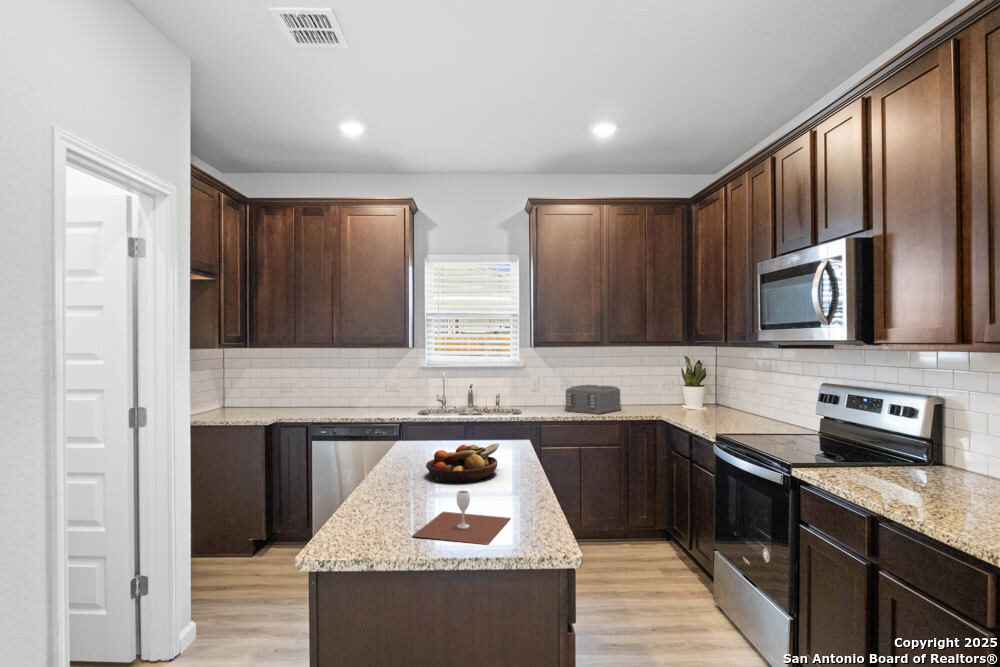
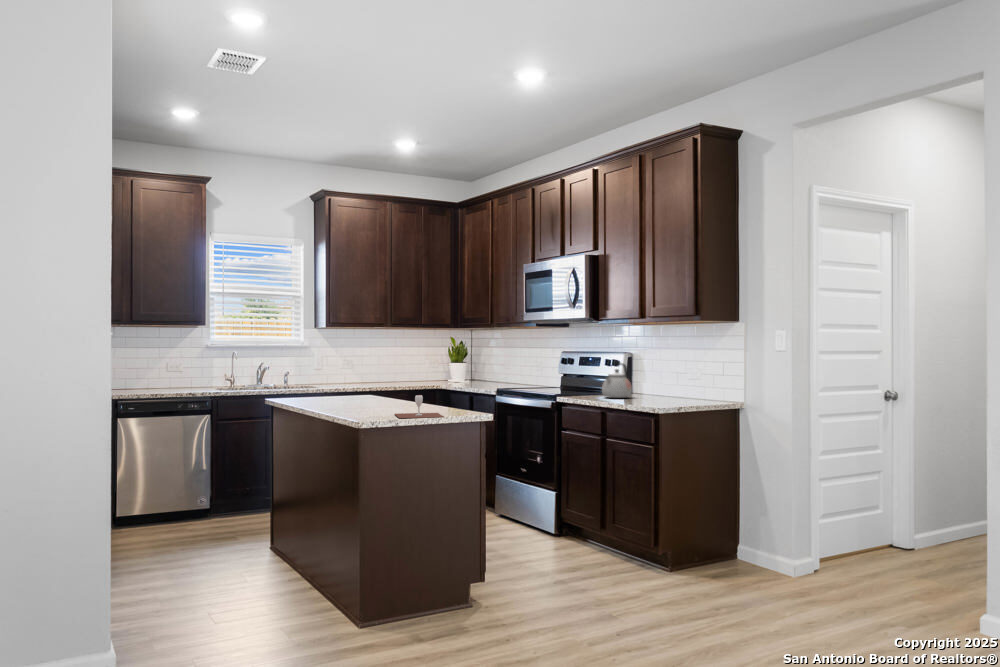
toaster: present [565,385,621,414] -> none [356,362,404,386]
kettle: none [874,426,942,495] -> present [602,363,632,398]
fruit bowl: present [426,443,499,483] -> none [339,385,390,409]

